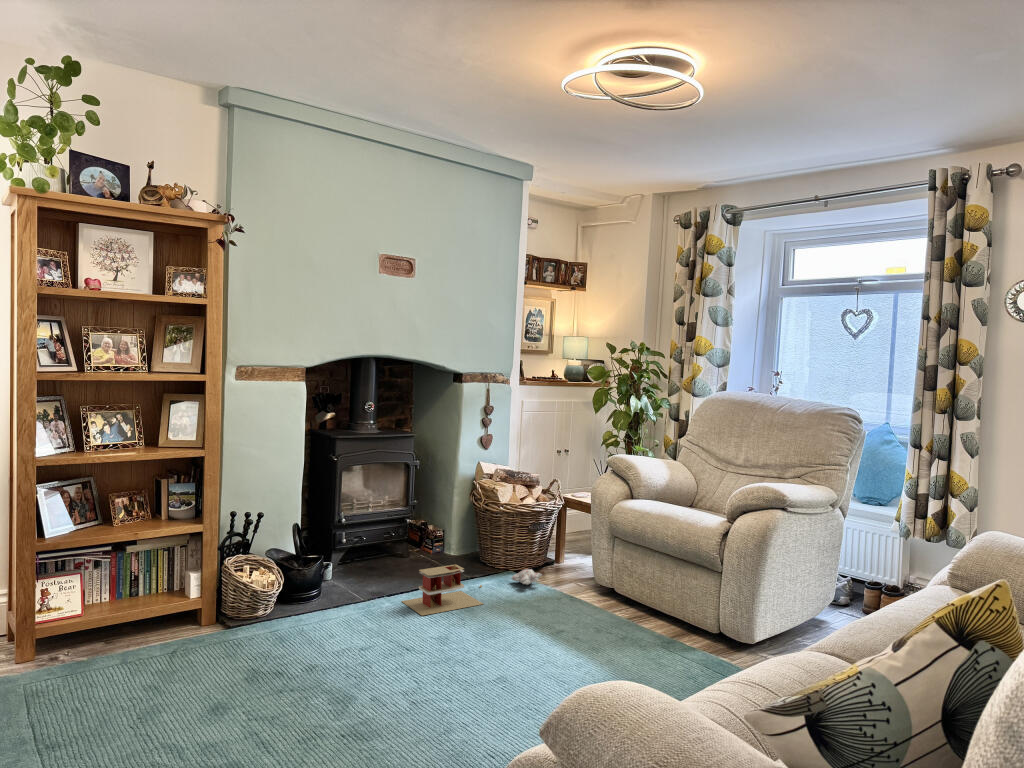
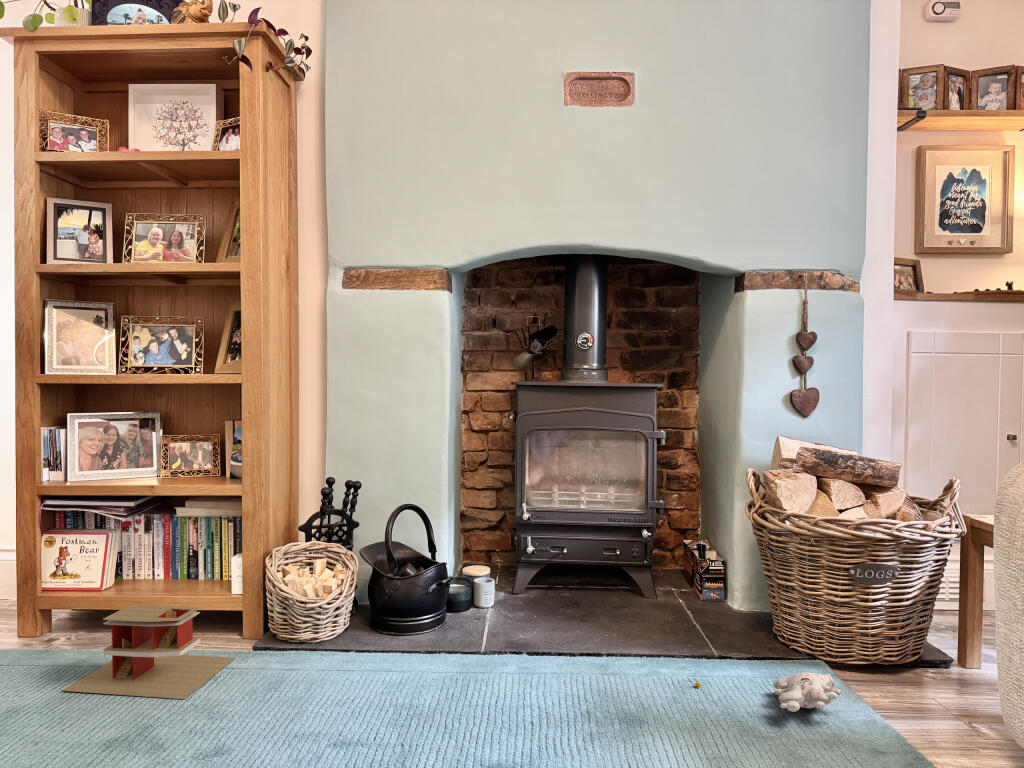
toy house: present [402,564,483,616] -> present [63,604,235,699]

